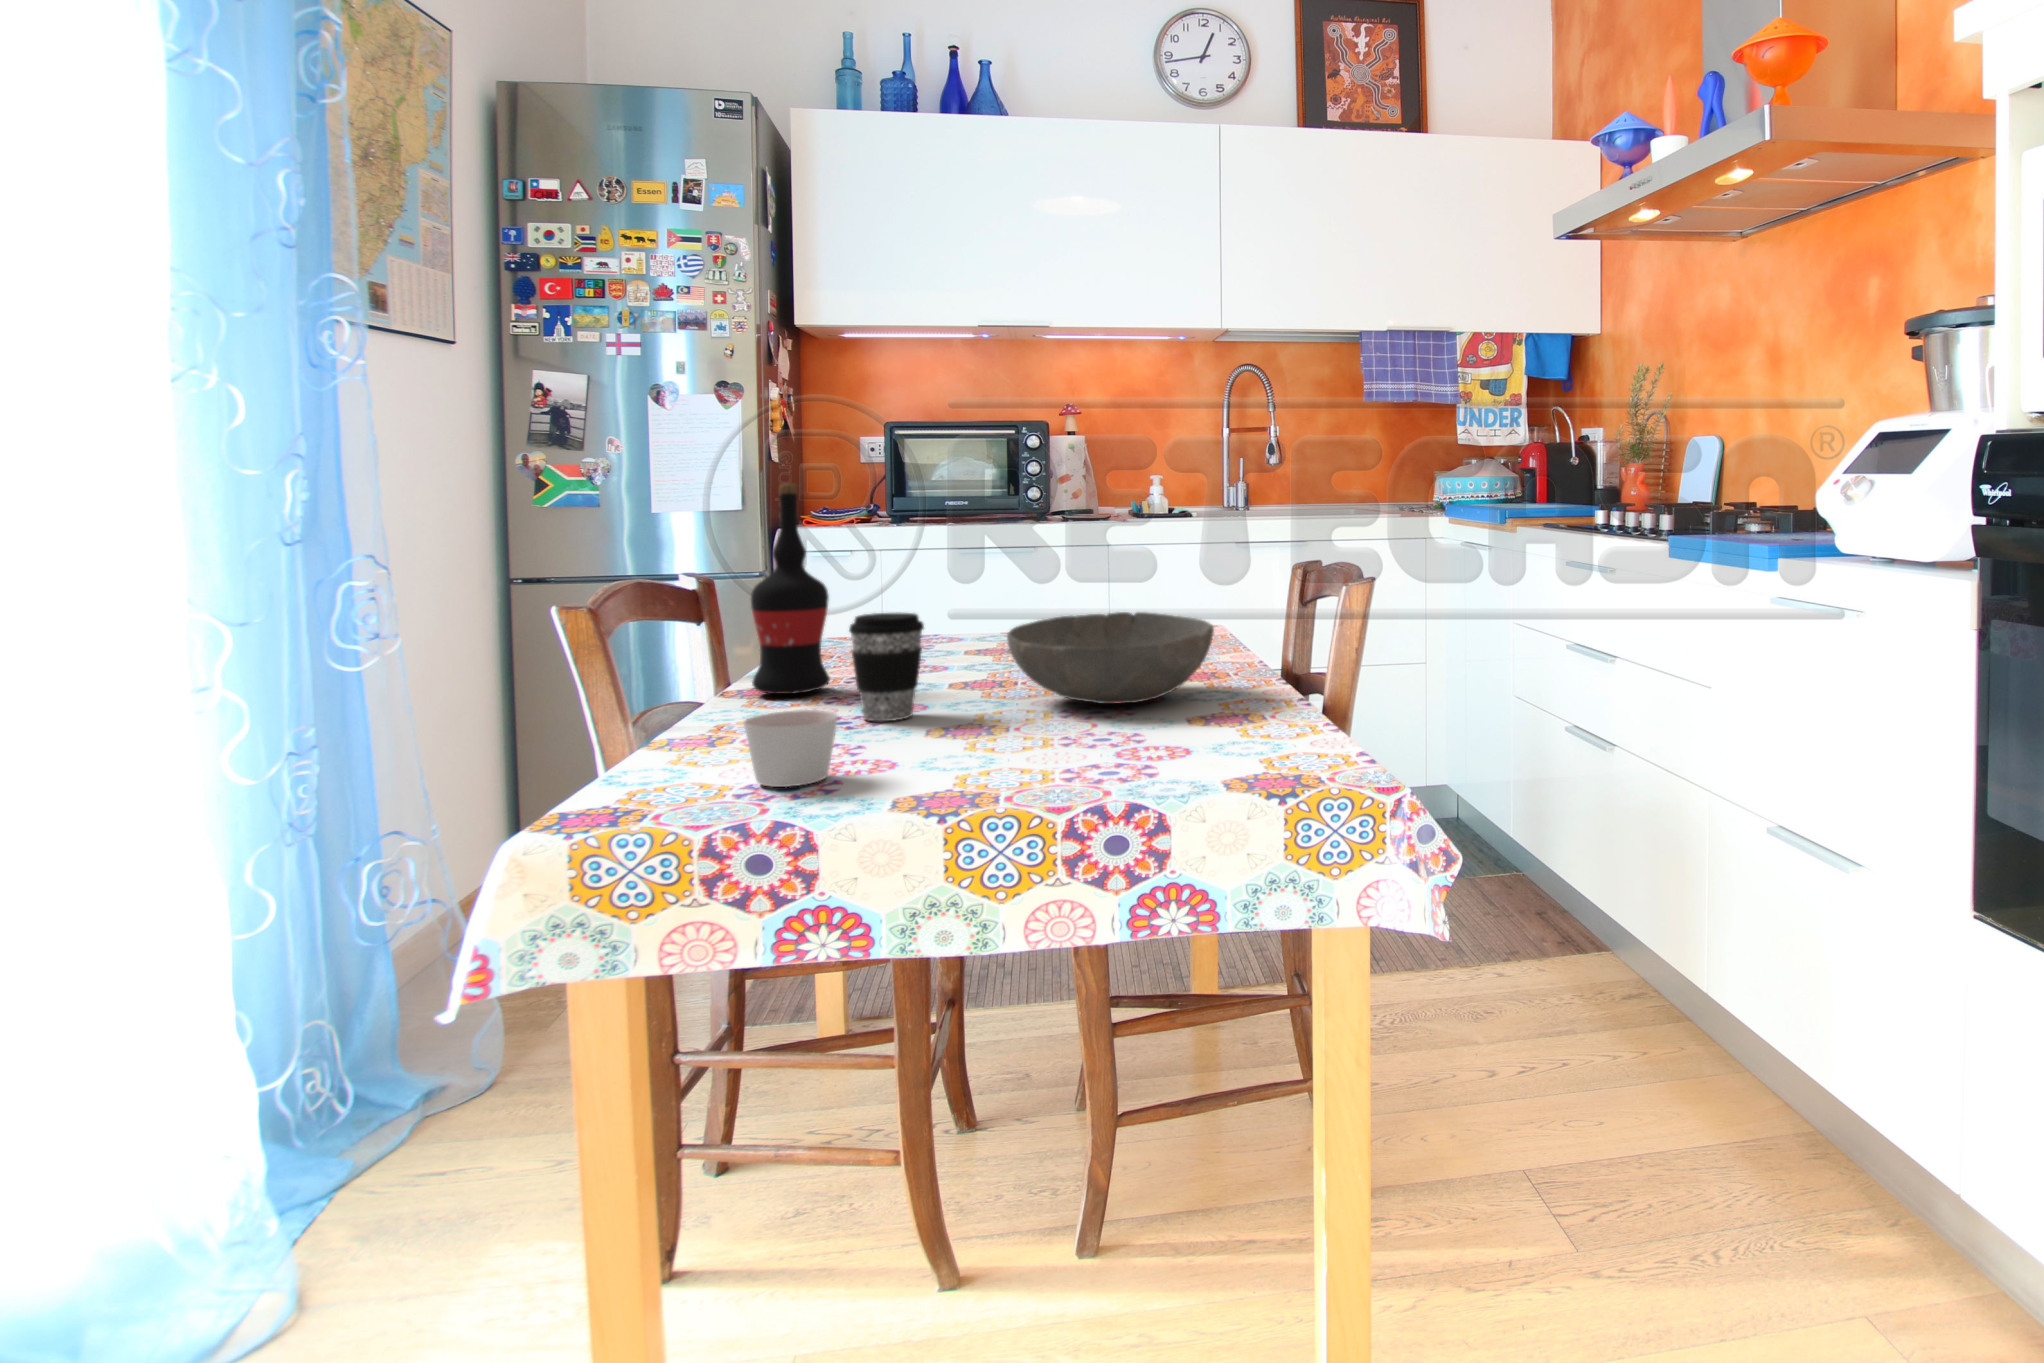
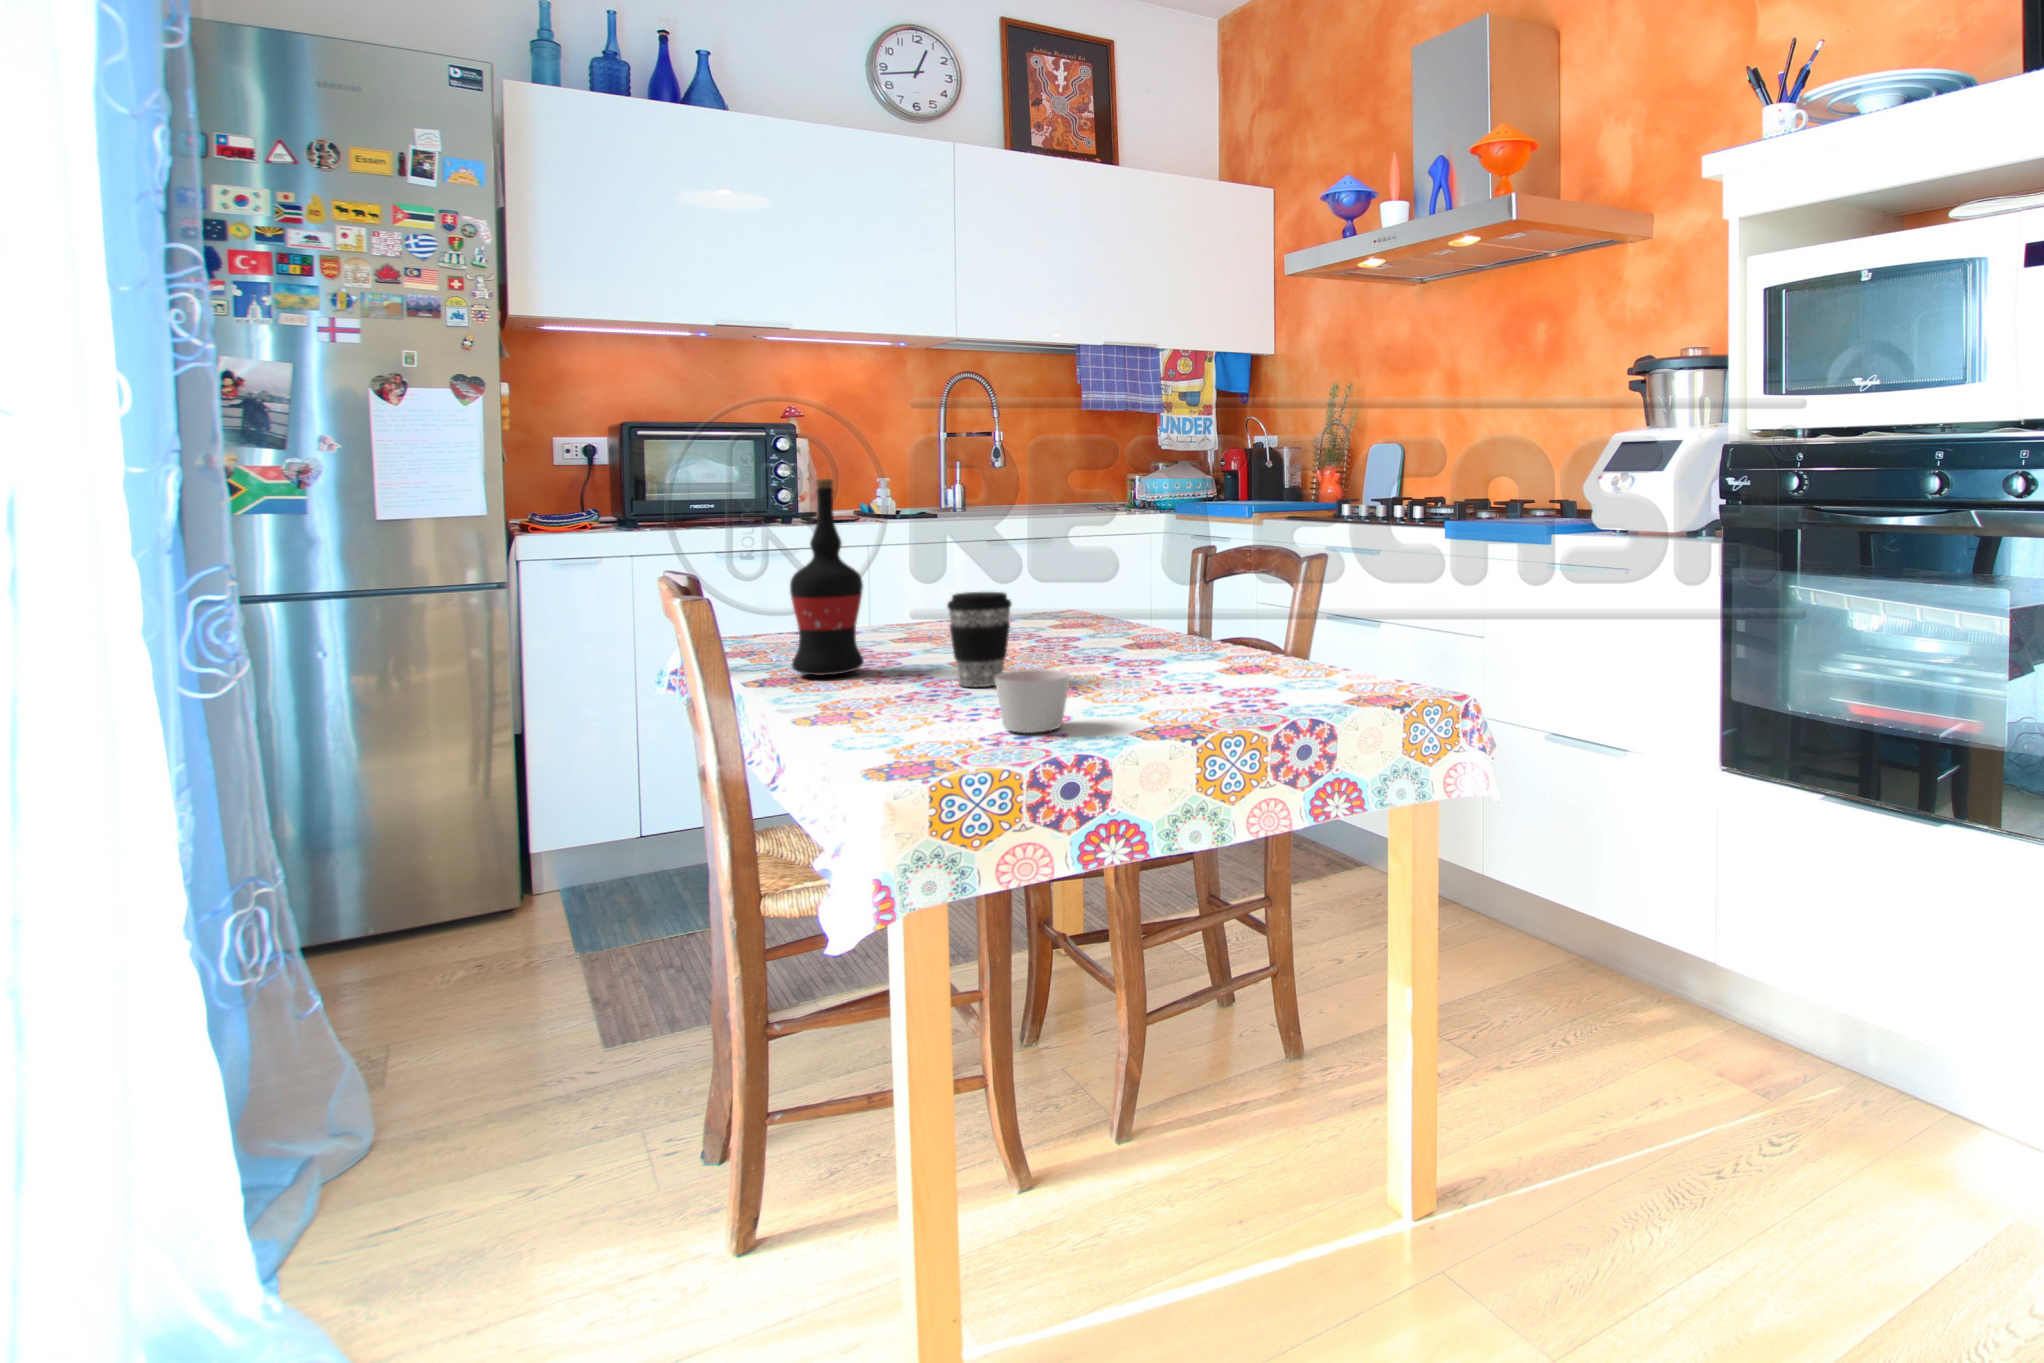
bowl: present [1007,612,1214,704] -> none [1054,587,1227,662]

